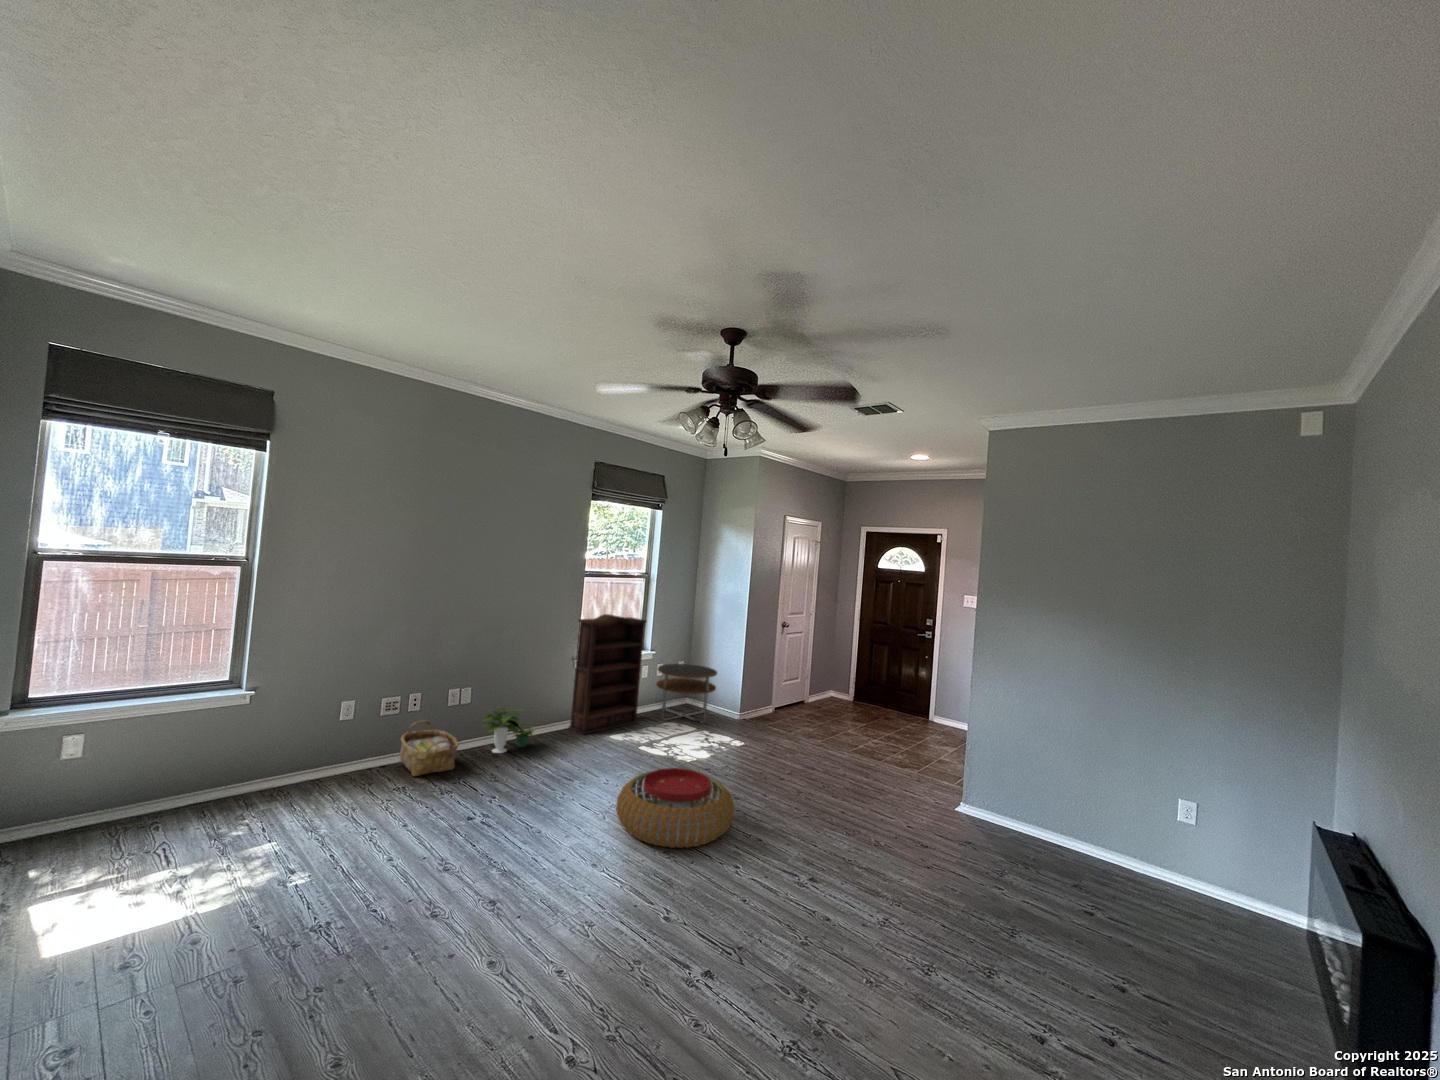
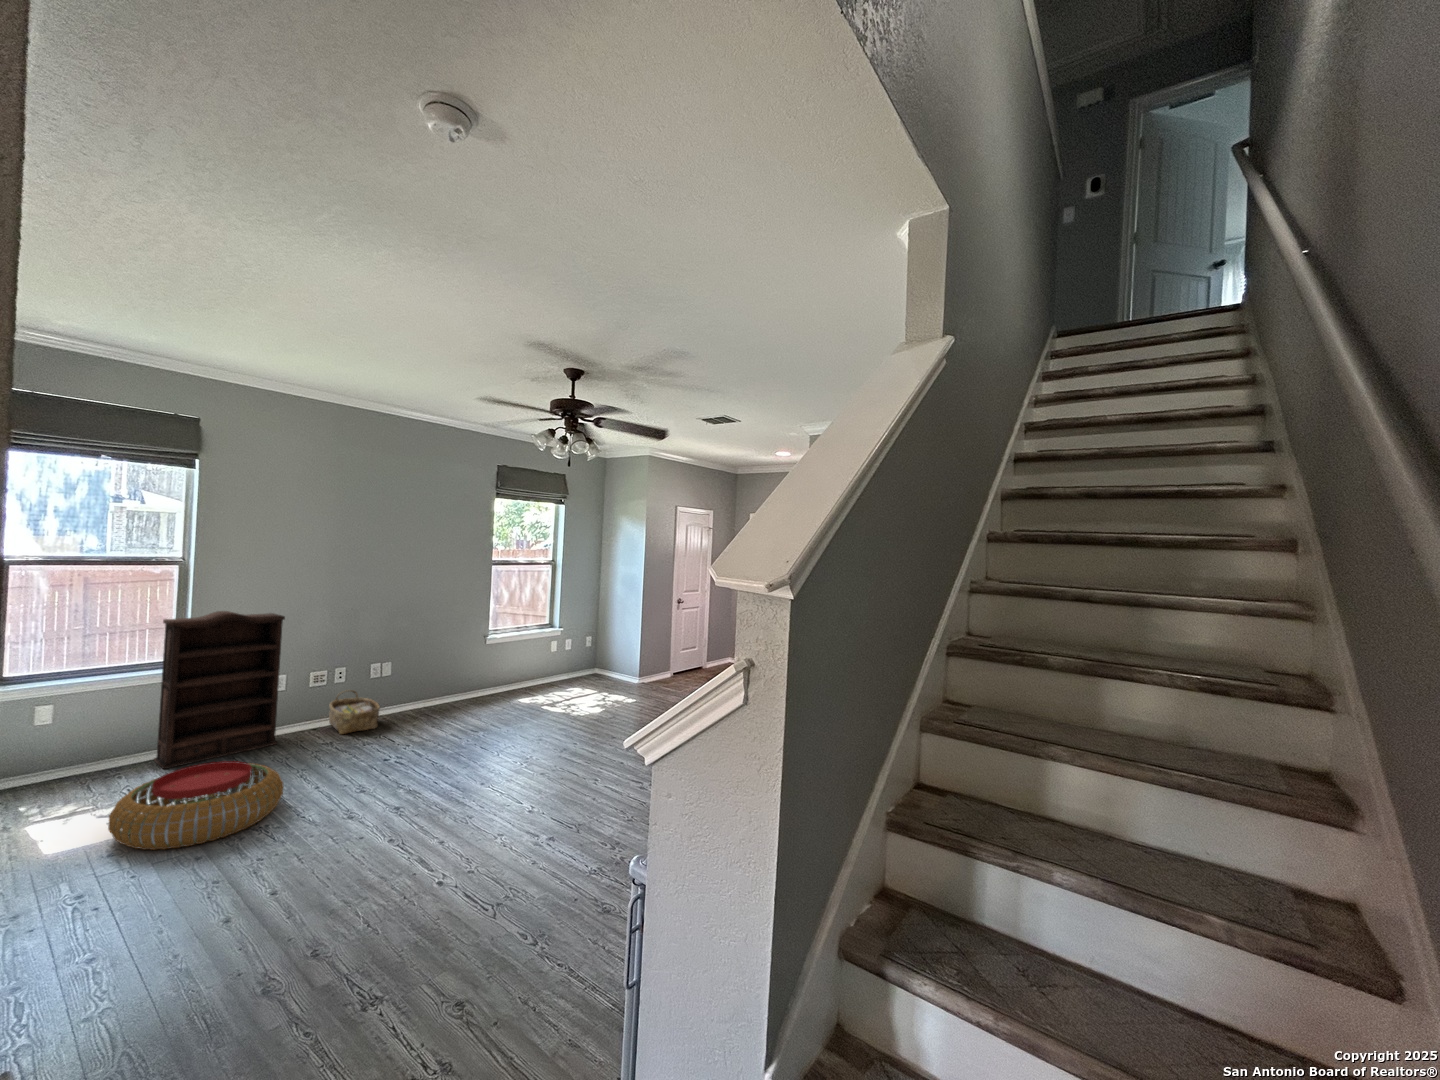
bookshelf: present [569,614,646,735] -> present [154,611,285,769]
side table: present [656,664,717,723] -> none [564,638,617,687]
potted plant: present [484,707,533,753] -> none [402,677,452,715]
pouf: present [616,768,734,848] -> present [108,761,283,850]

